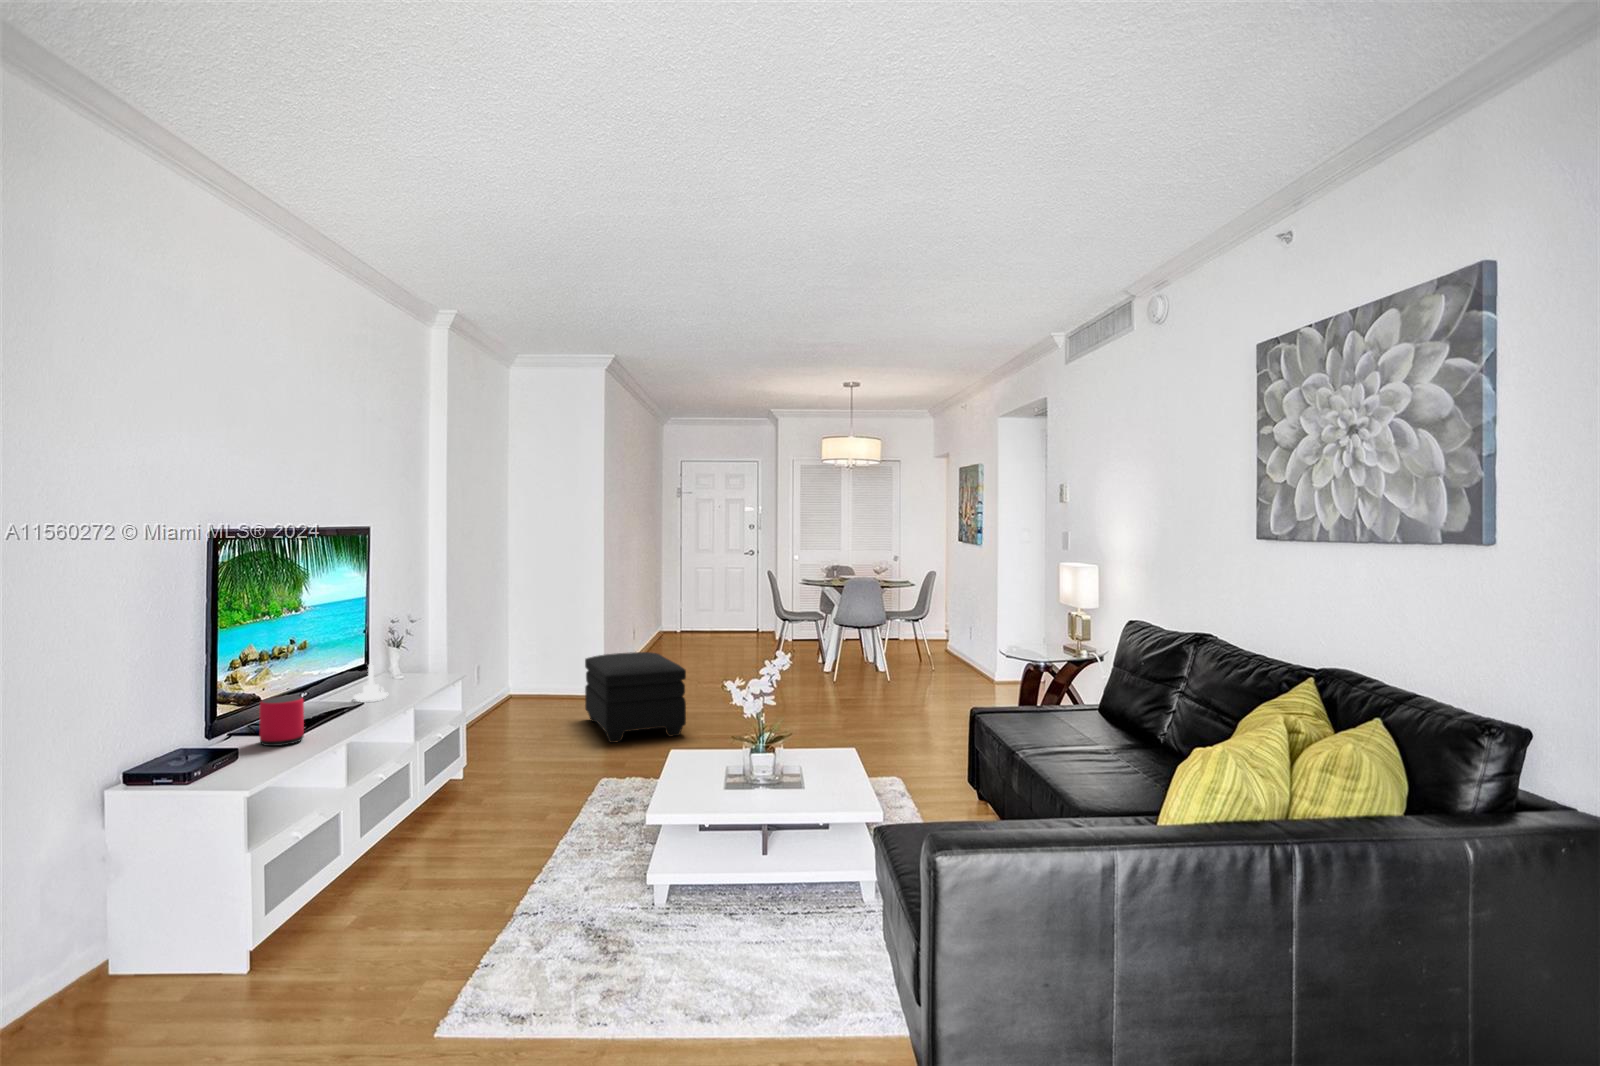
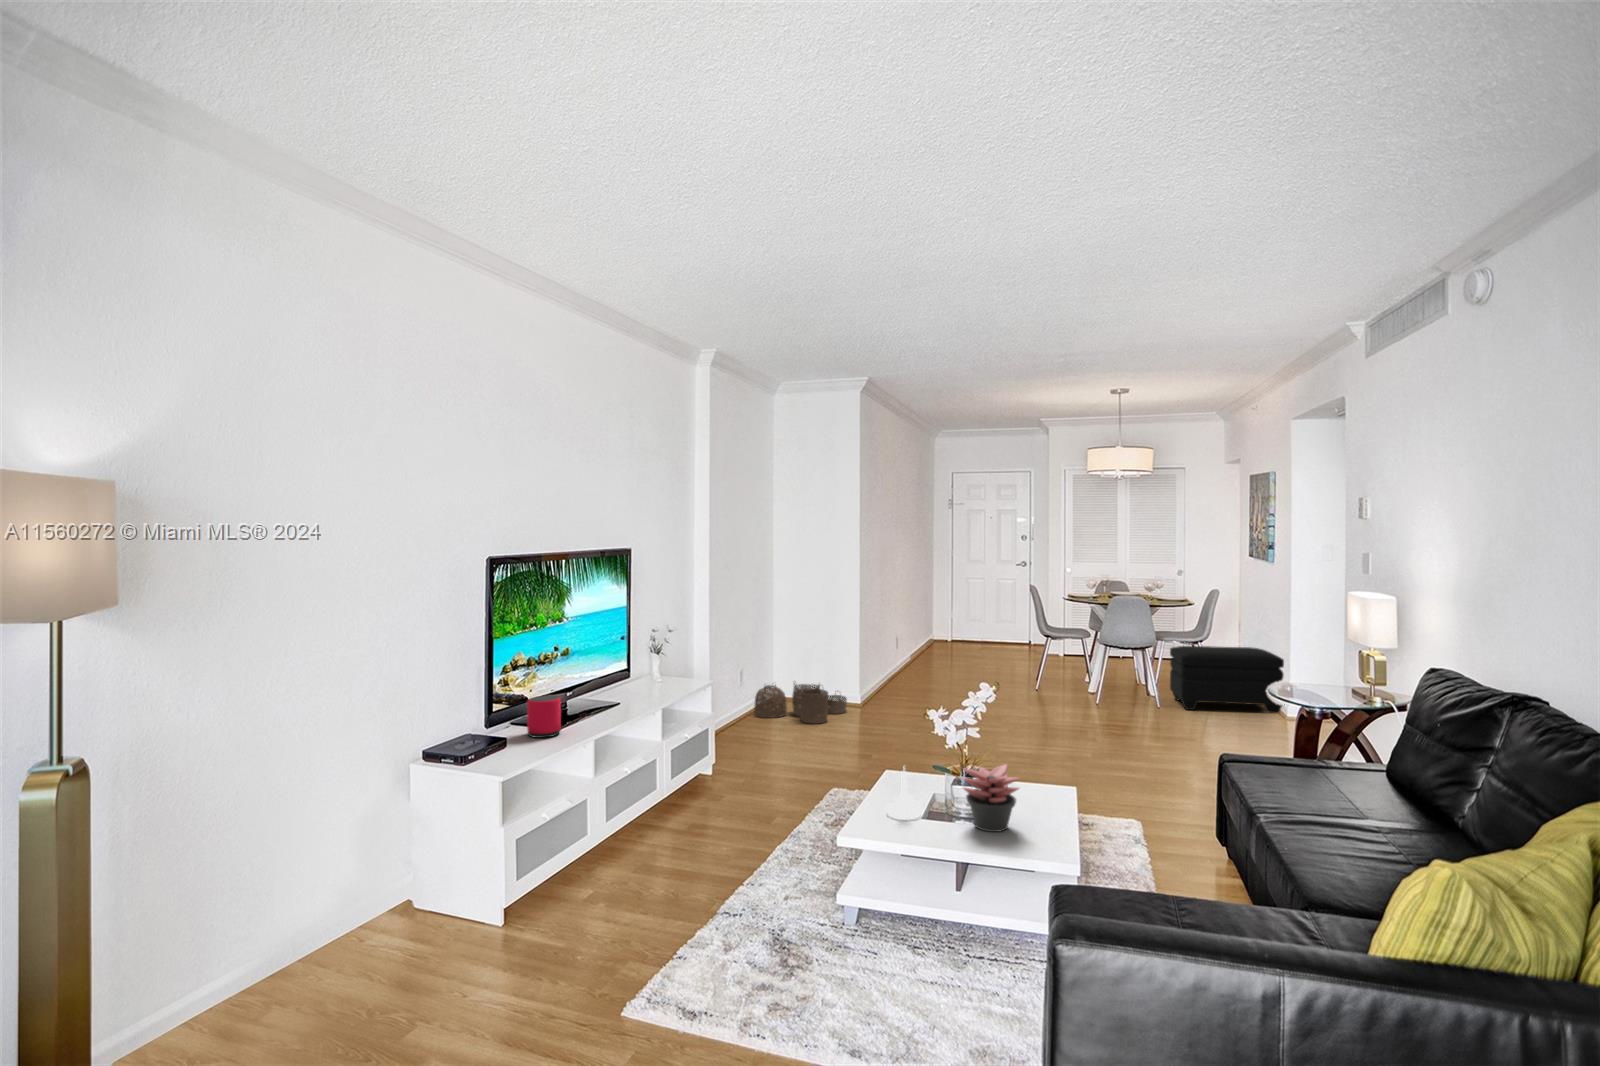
ottoman: present [585,652,686,743] -> present [1170,646,1284,713]
candle holder: present [354,661,388,701] -> present [886,767,923,818]
woven basket: none [493,673,596,717] -> present [754,684,847,724]
succulent plant: none [767,731,822,795] -> present [963,764,1020,832]

